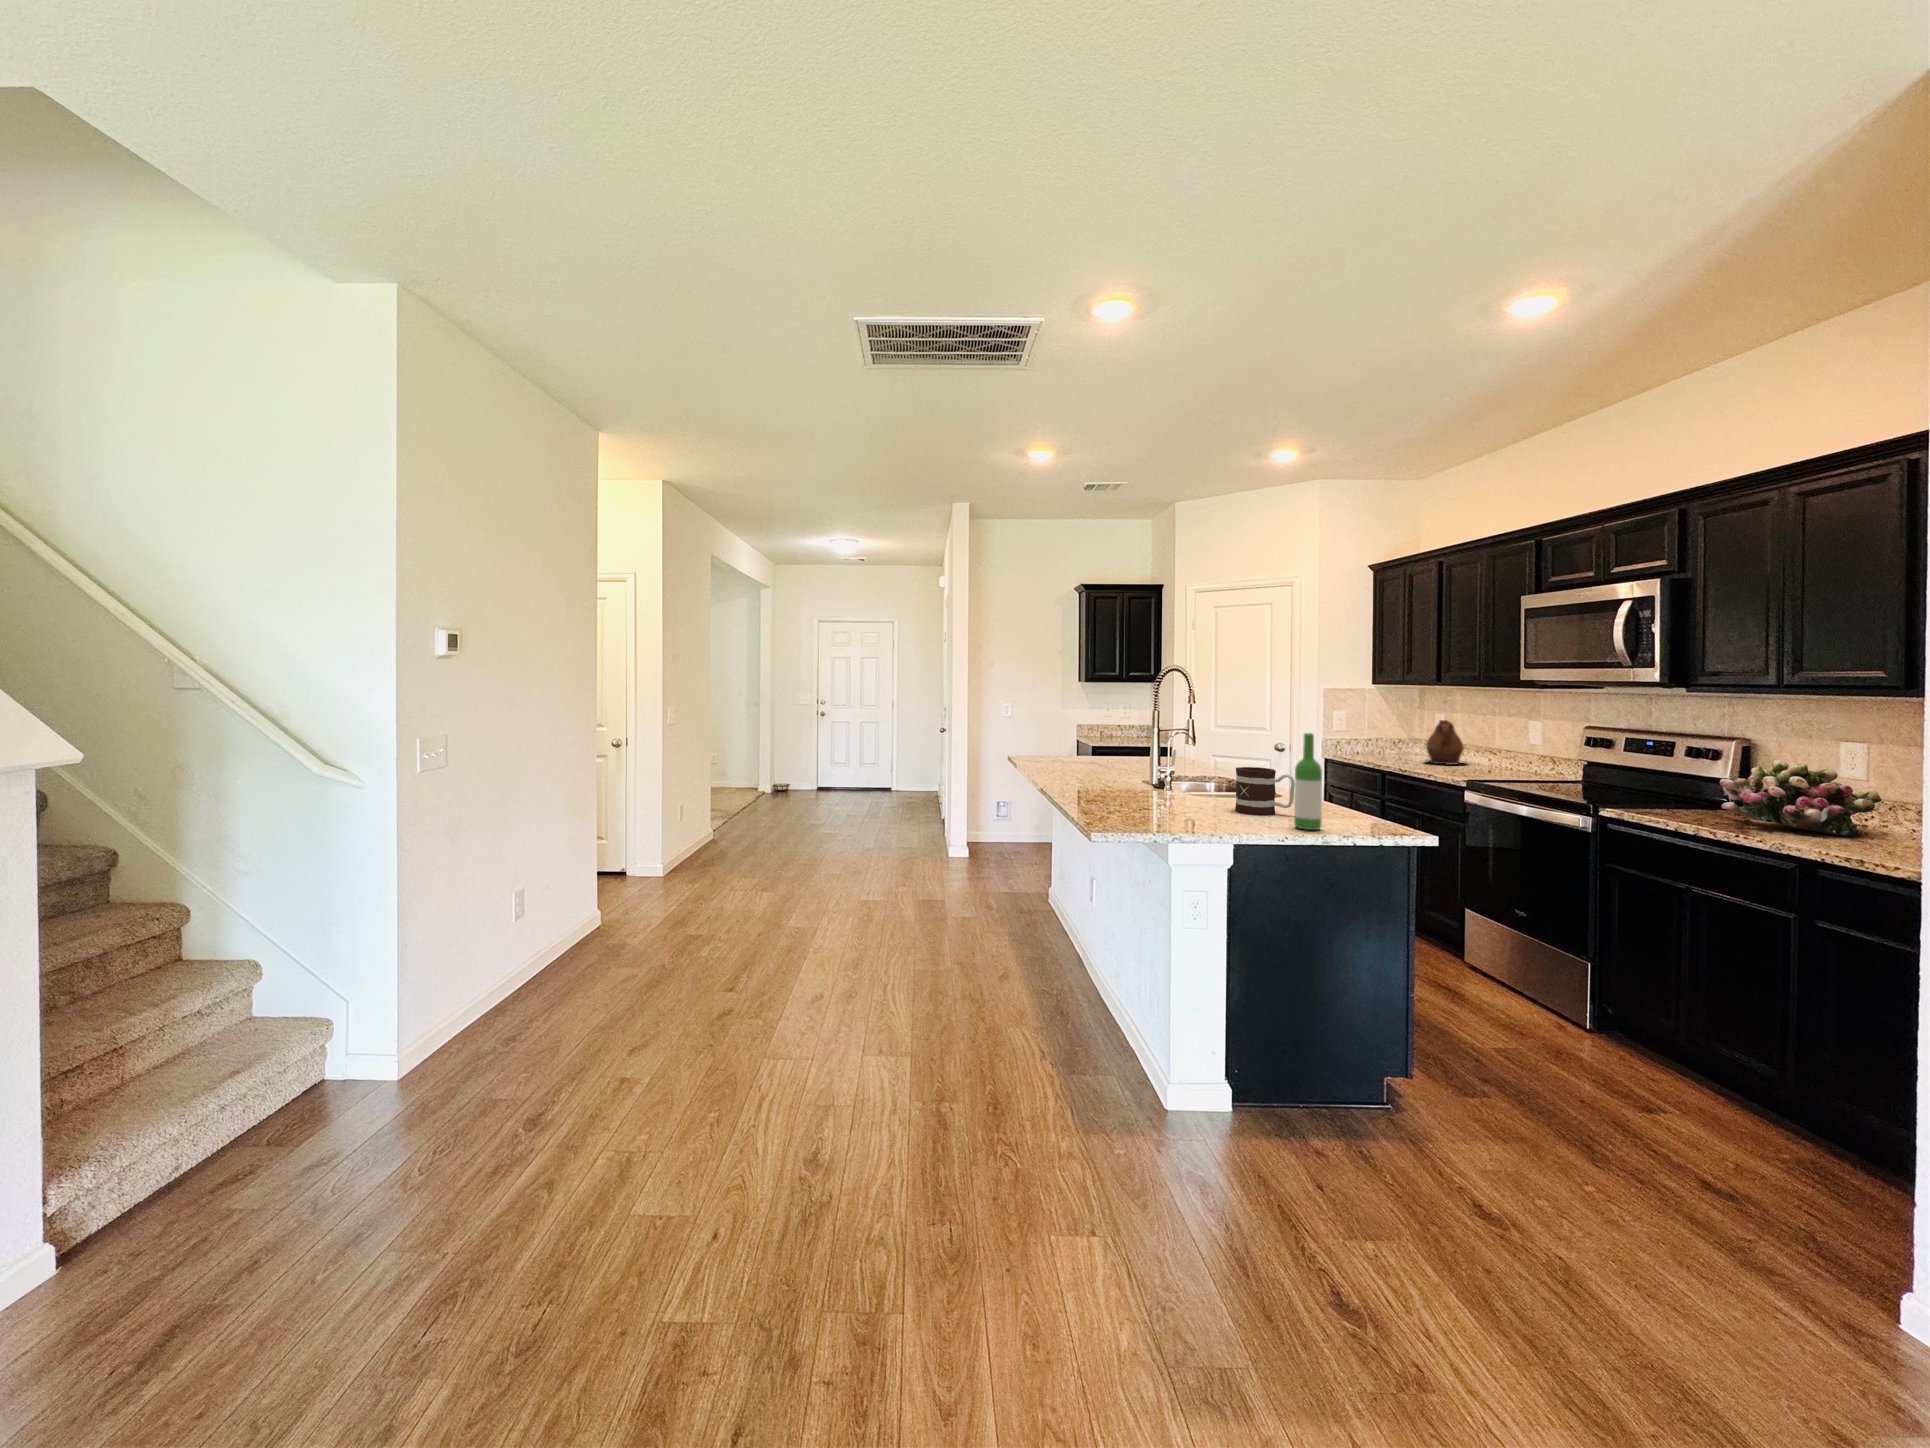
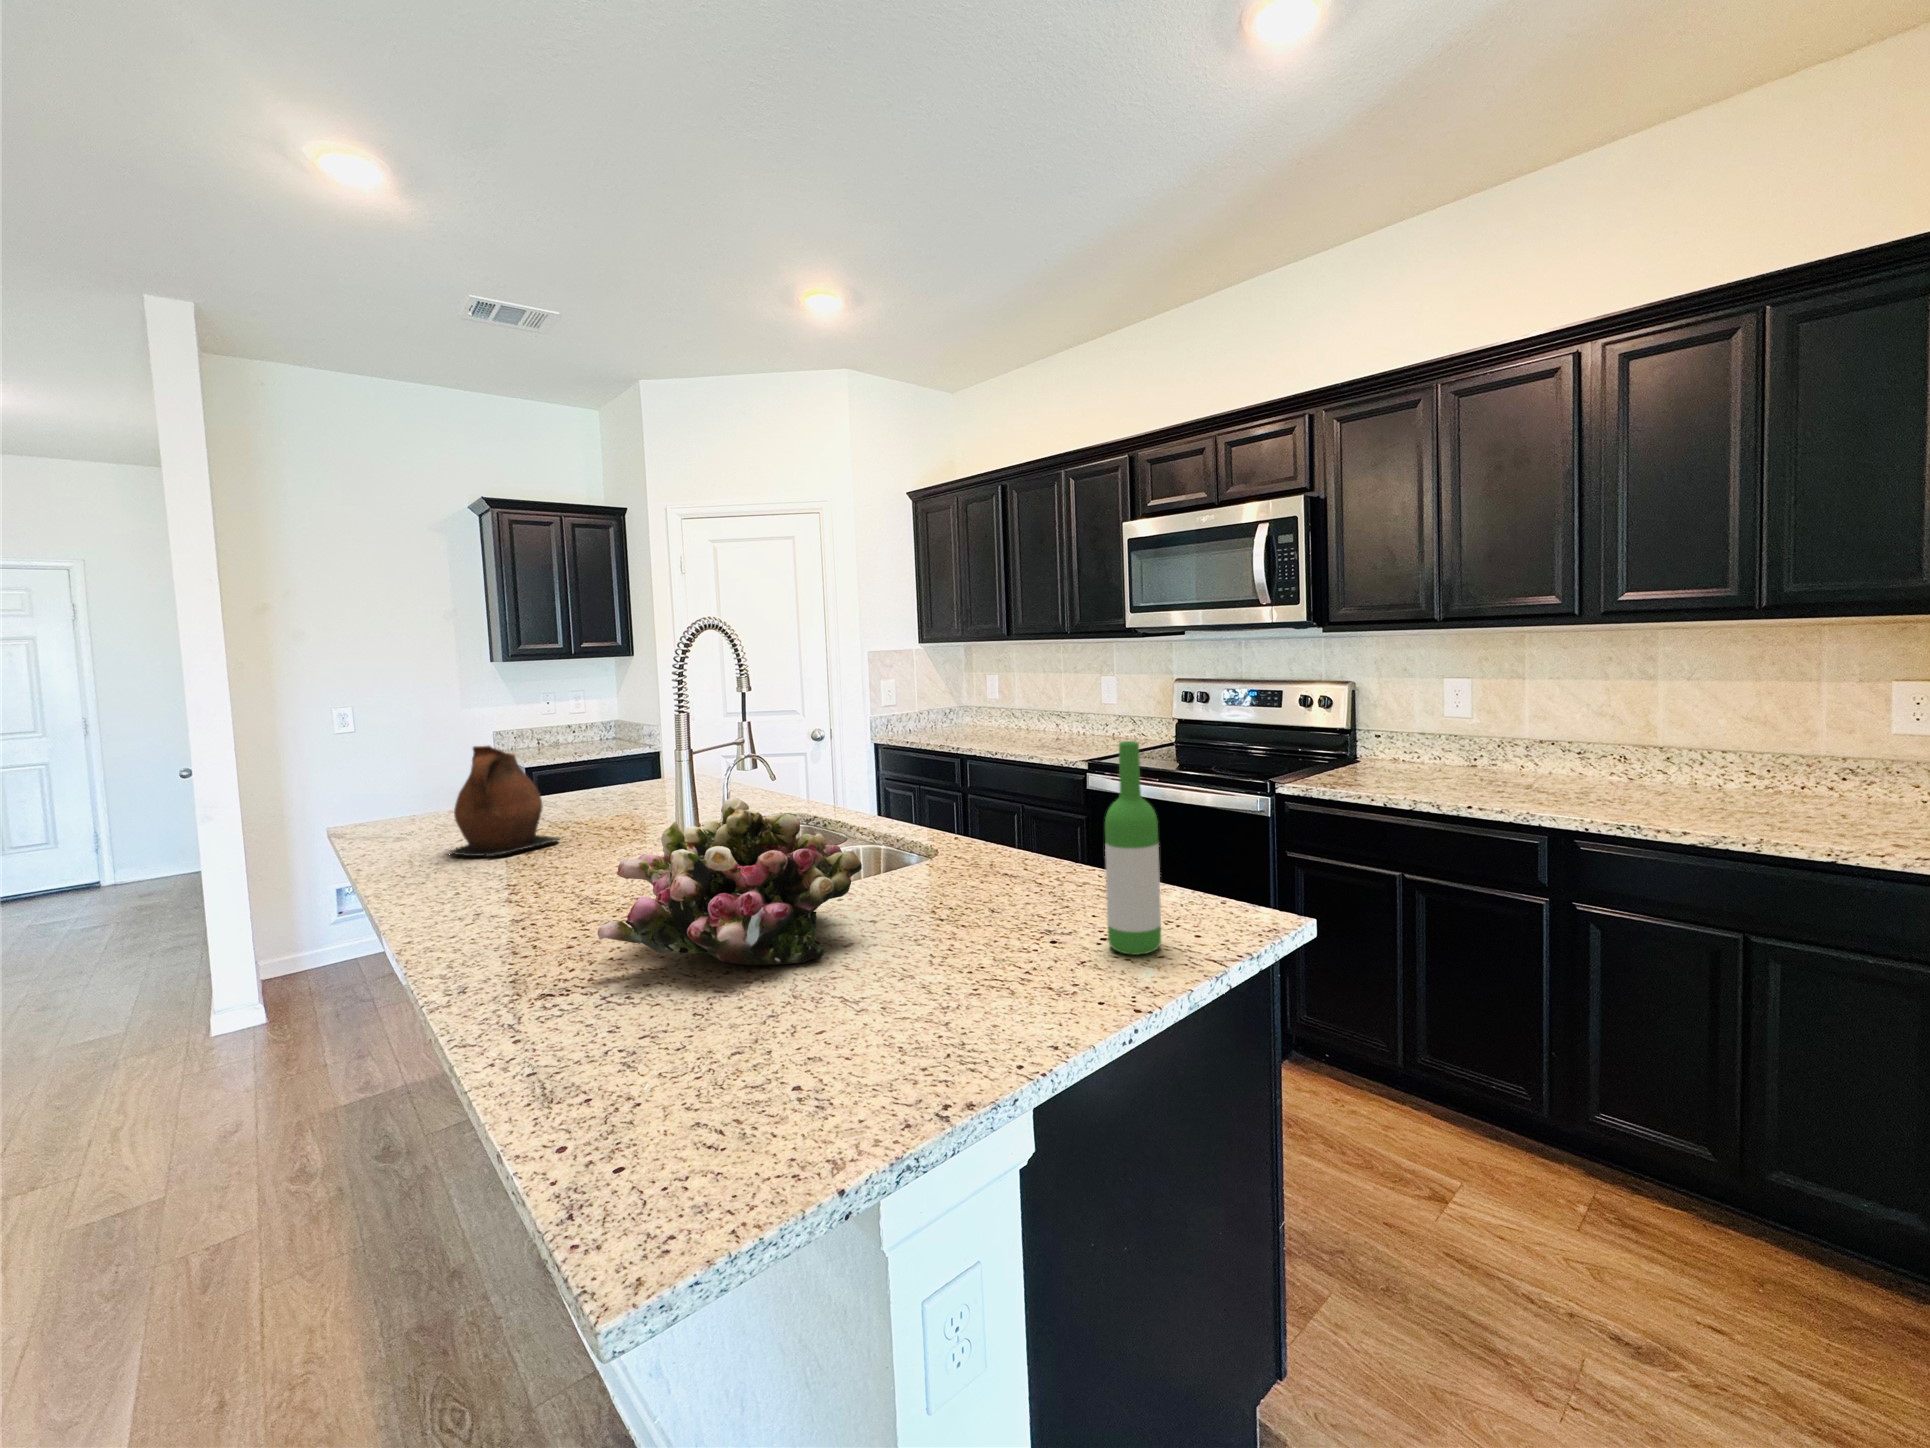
ceramic pitcher: present [1426,720,1464,765] -> present [450,746,560,856]
flower arrangement: present [1720,760,1882,837] -> present [598,798,862,965]
mug: present [1235,767,1295,815] -> none [933,814,1050,924]

